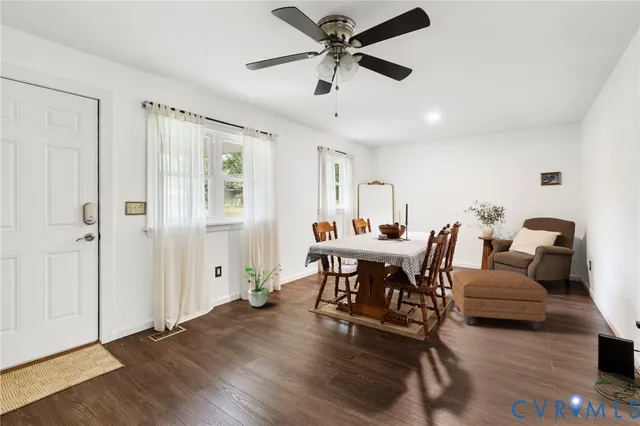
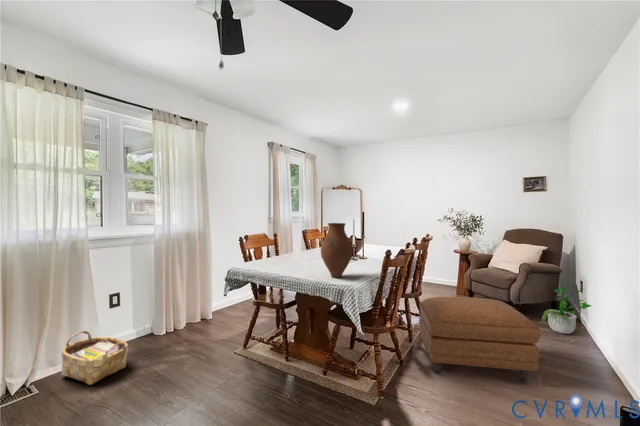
vase: none [382,212,406,251] -> present [321,223,352,278]
potted plant: present [244,265,282,307] -> present [541,280,591,334]
woven basket: none [196,292,238,327] -> present [61,331,128,385]

